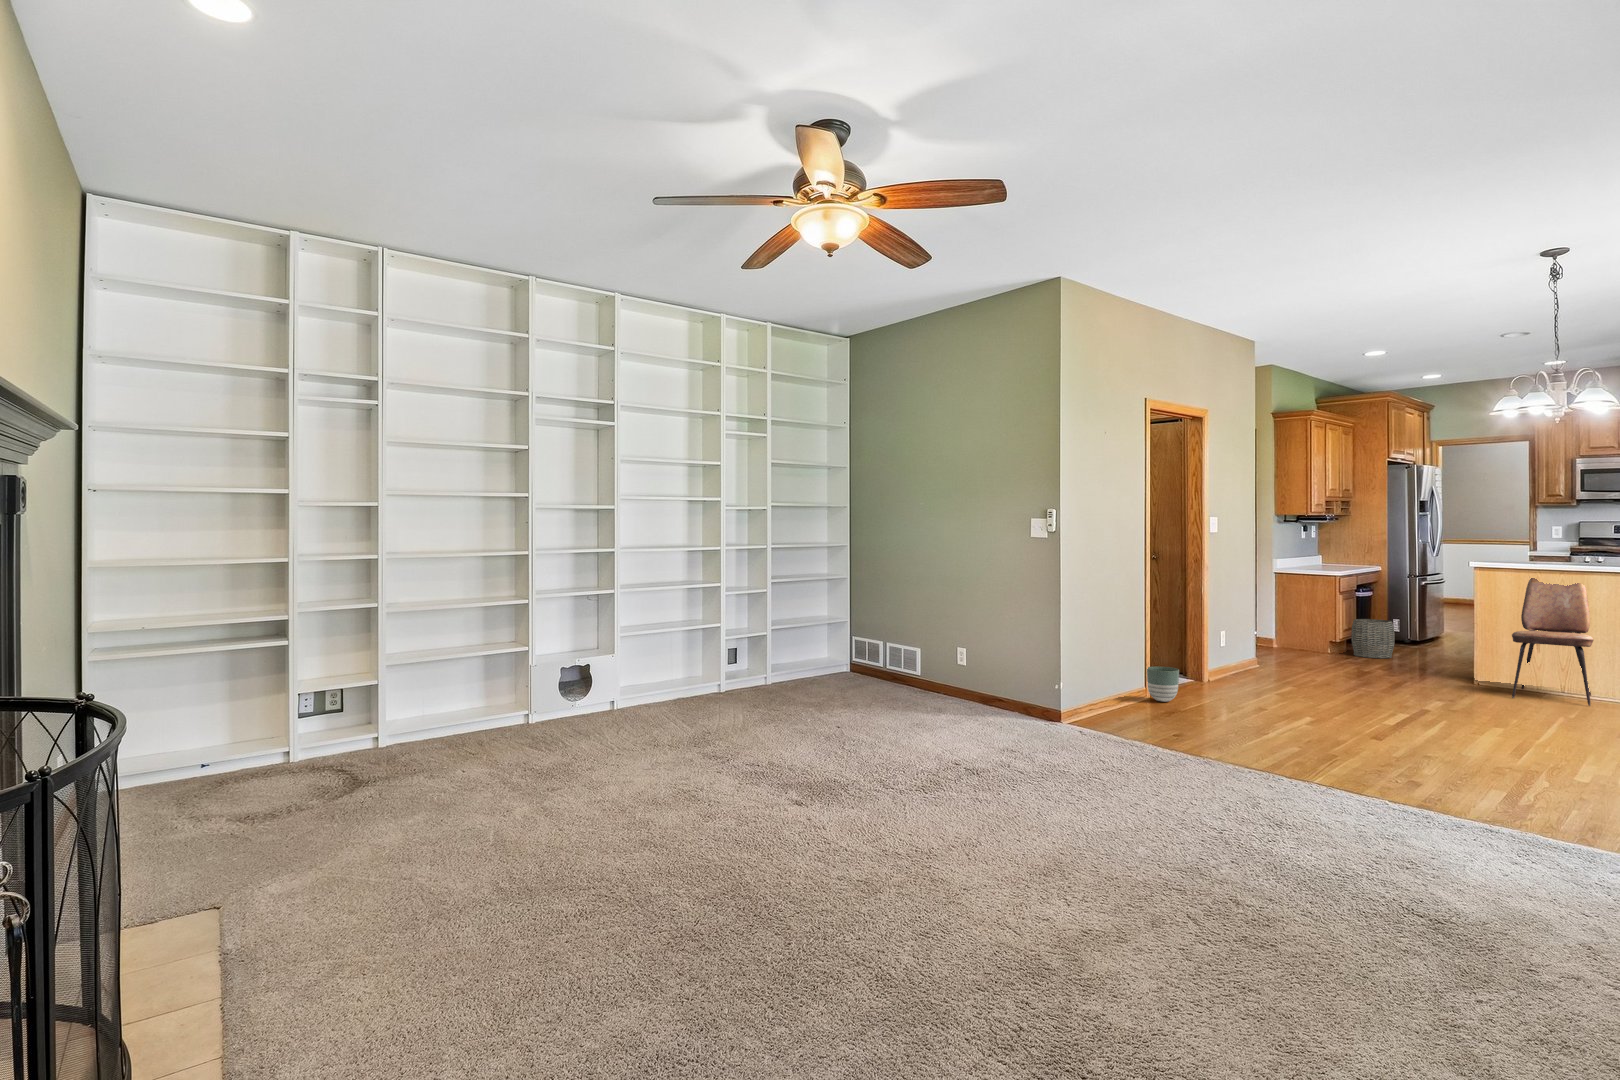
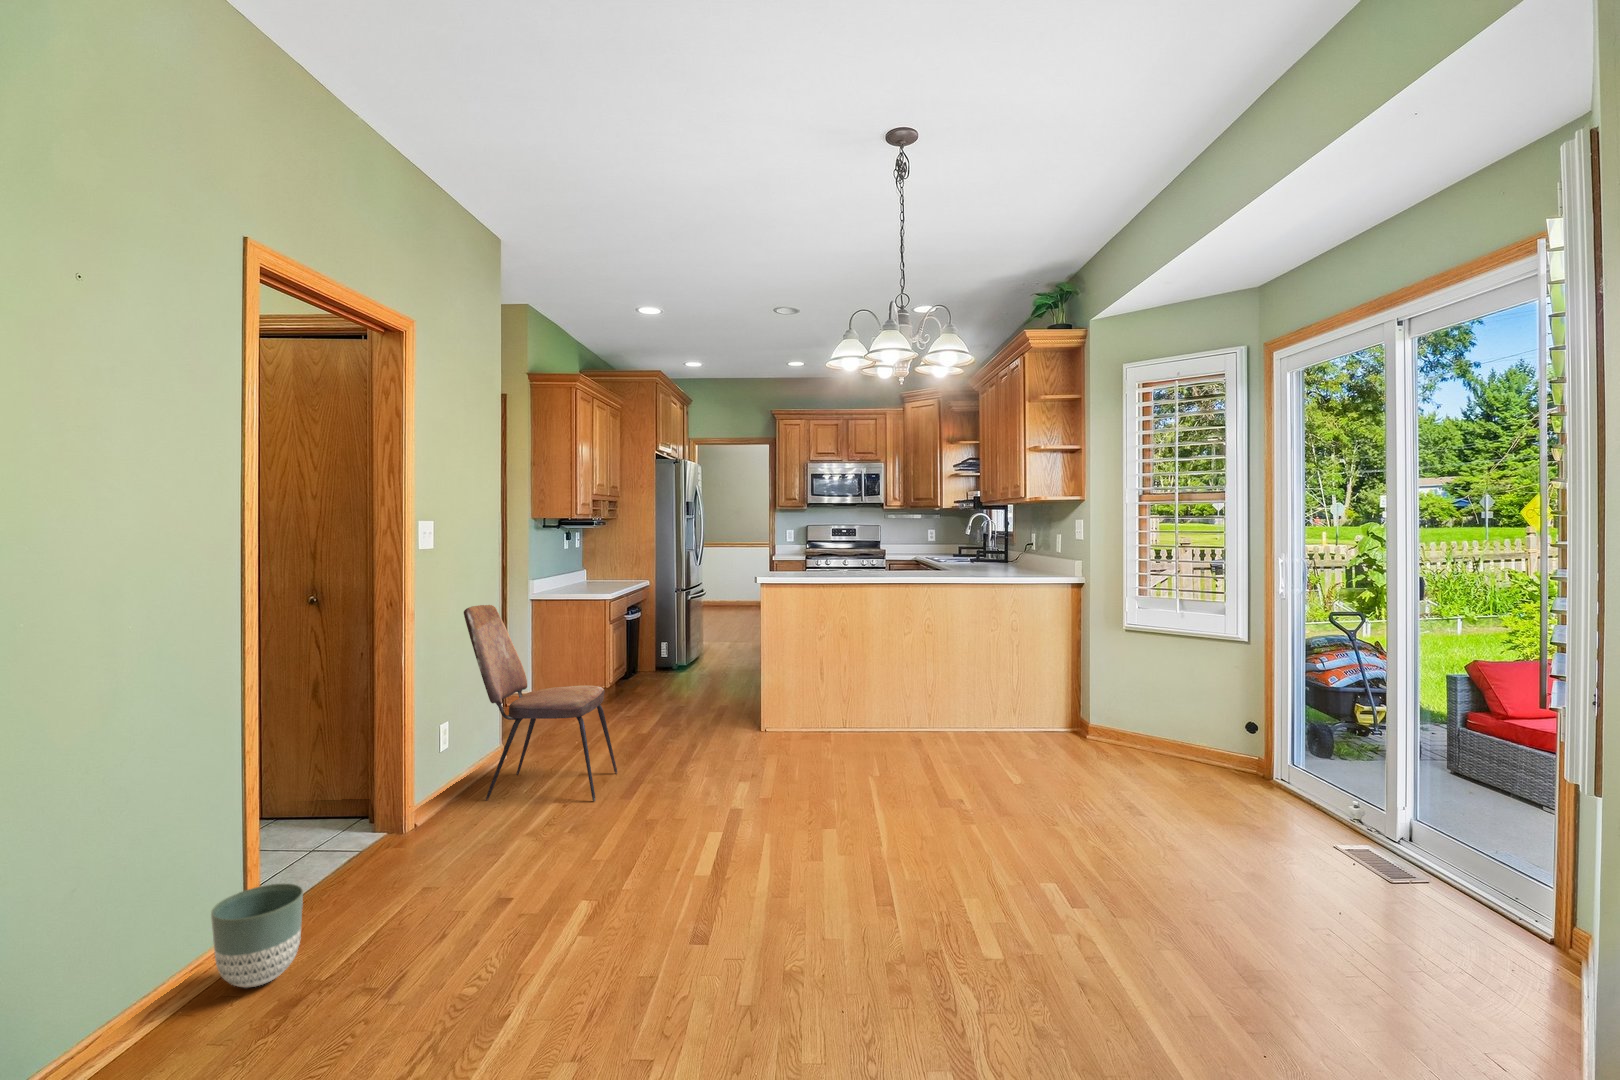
dining chair: present [1512,578,1594,706] -> present [464,605,618,801]
woven basket: present [1352,619,1395,658] -> none [625,650,671,703]

